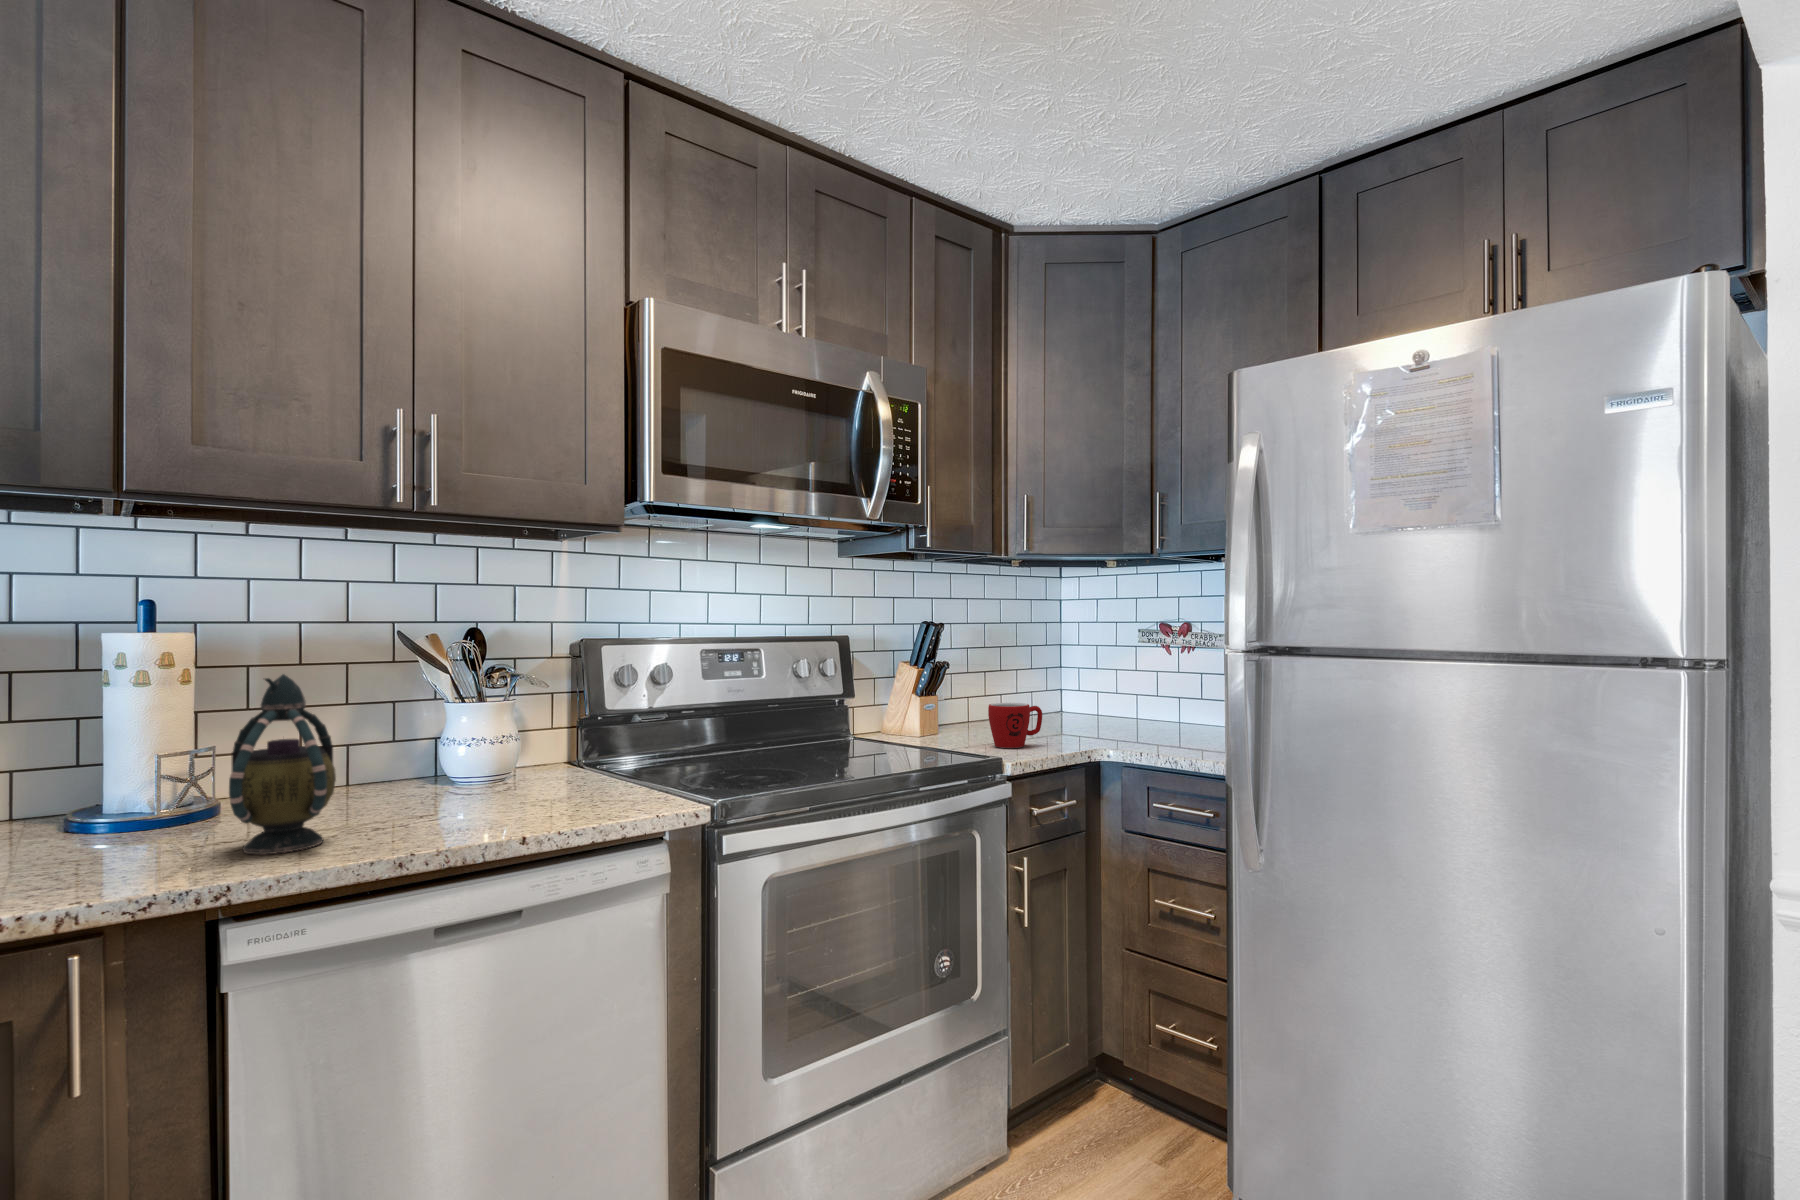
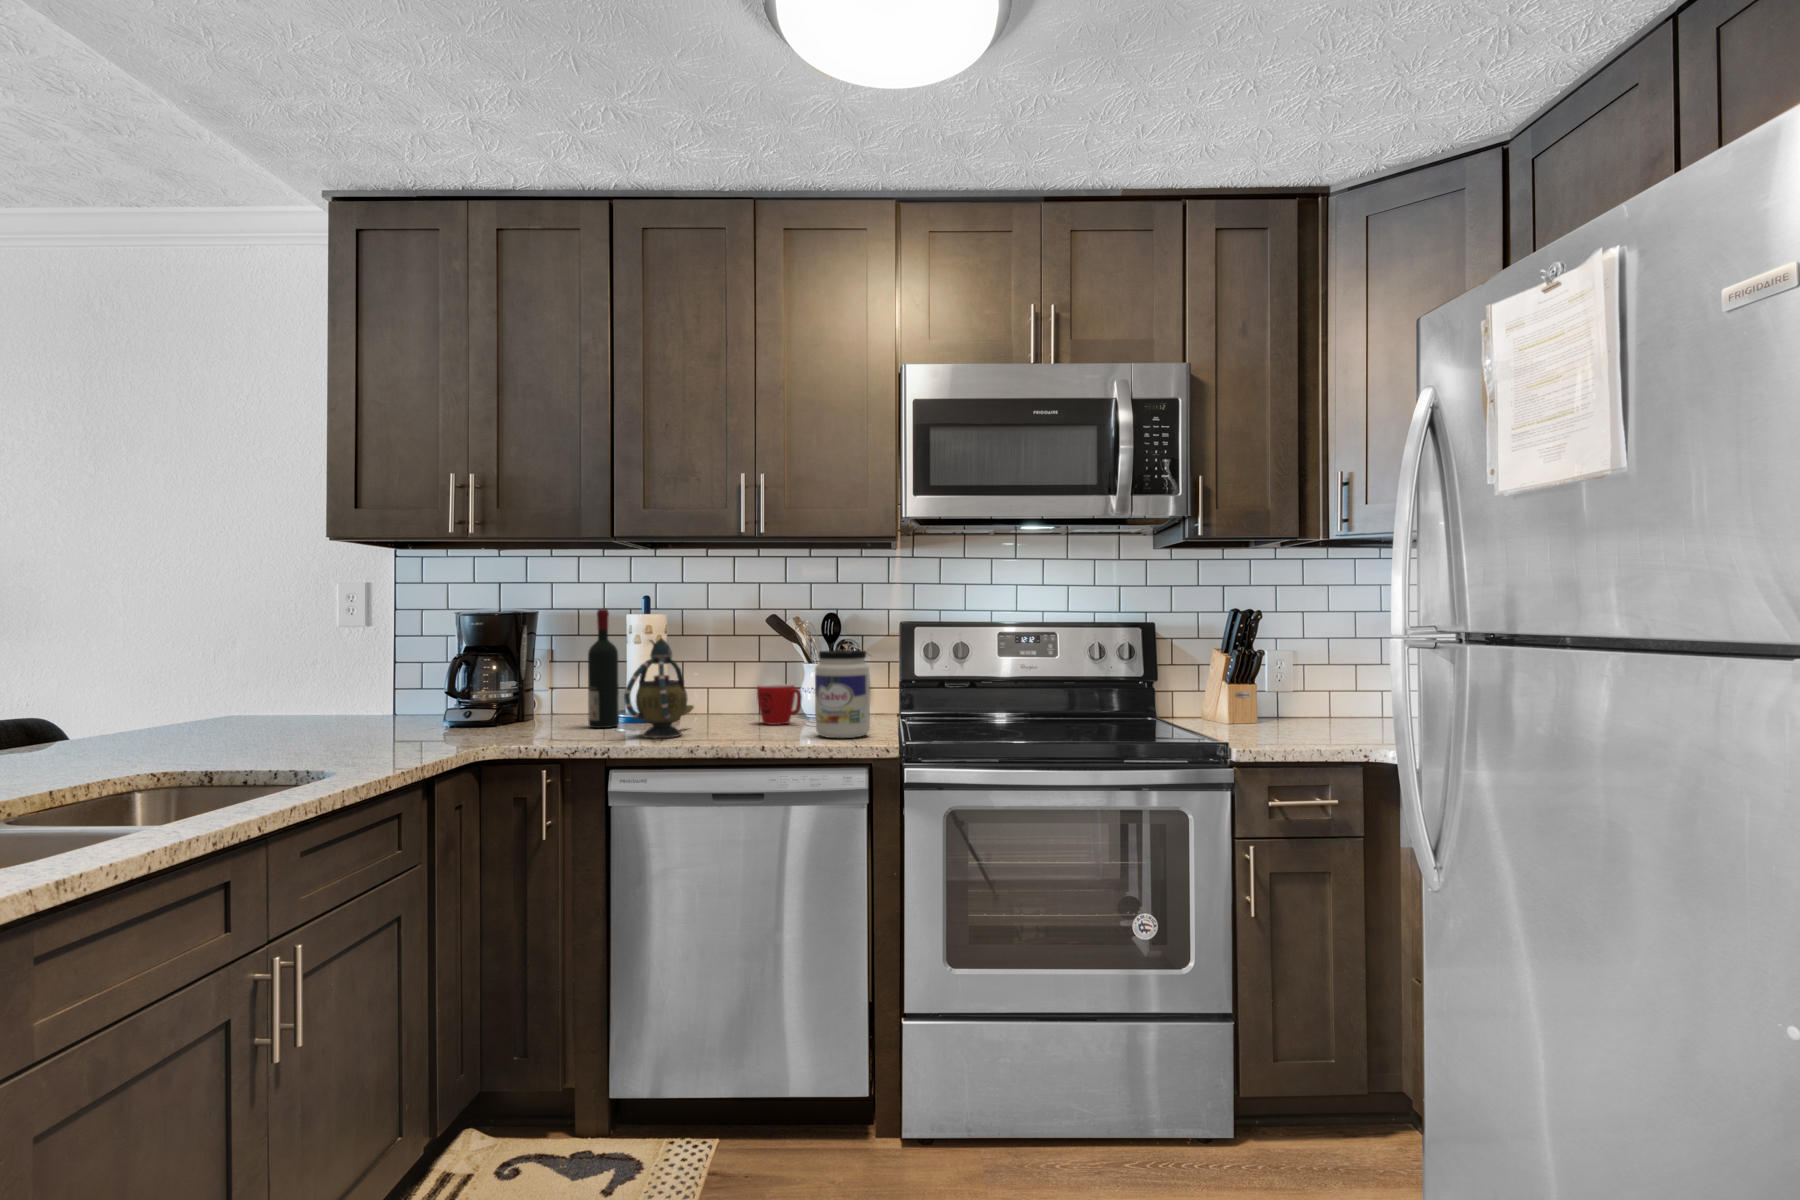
wine bottle: none [53,626,126,854] -> present [588,609,619,728]
jar: none [546,680,627,808] -> present [815,650,870,738]
mug: present [988,703,1042,748] -> present [757,684,802,725]

